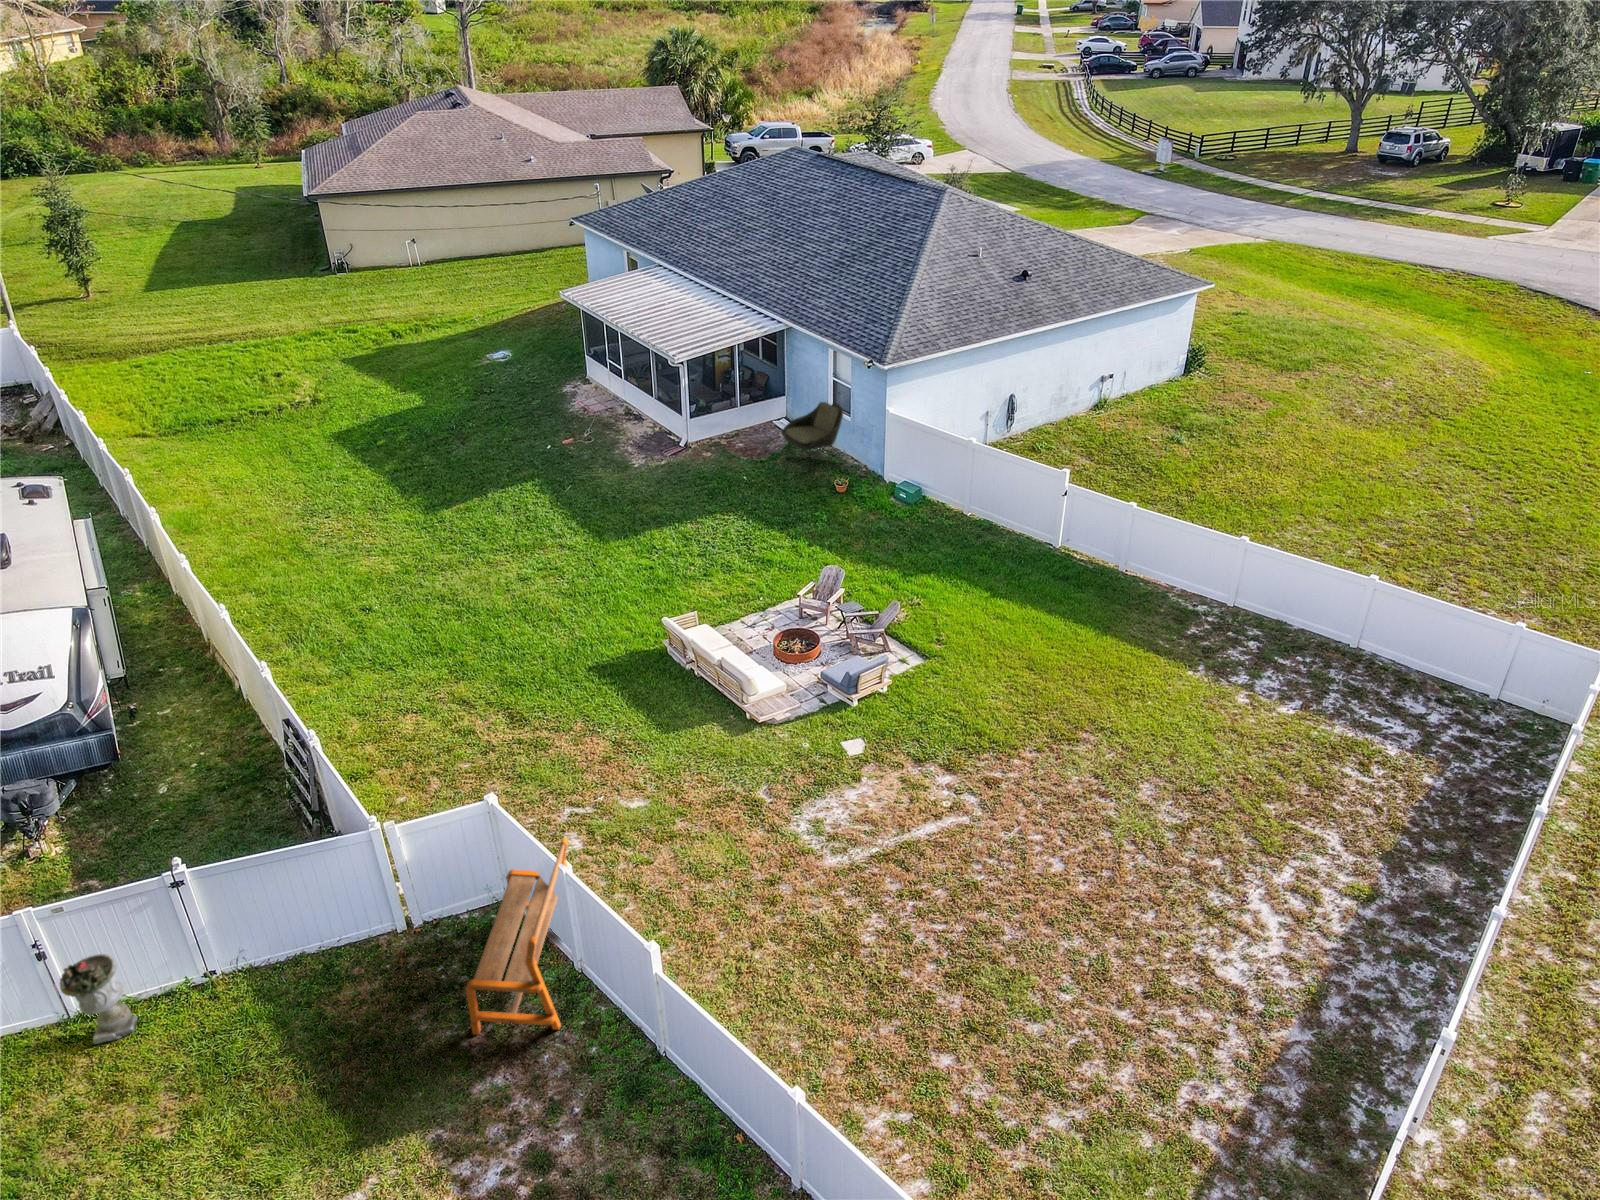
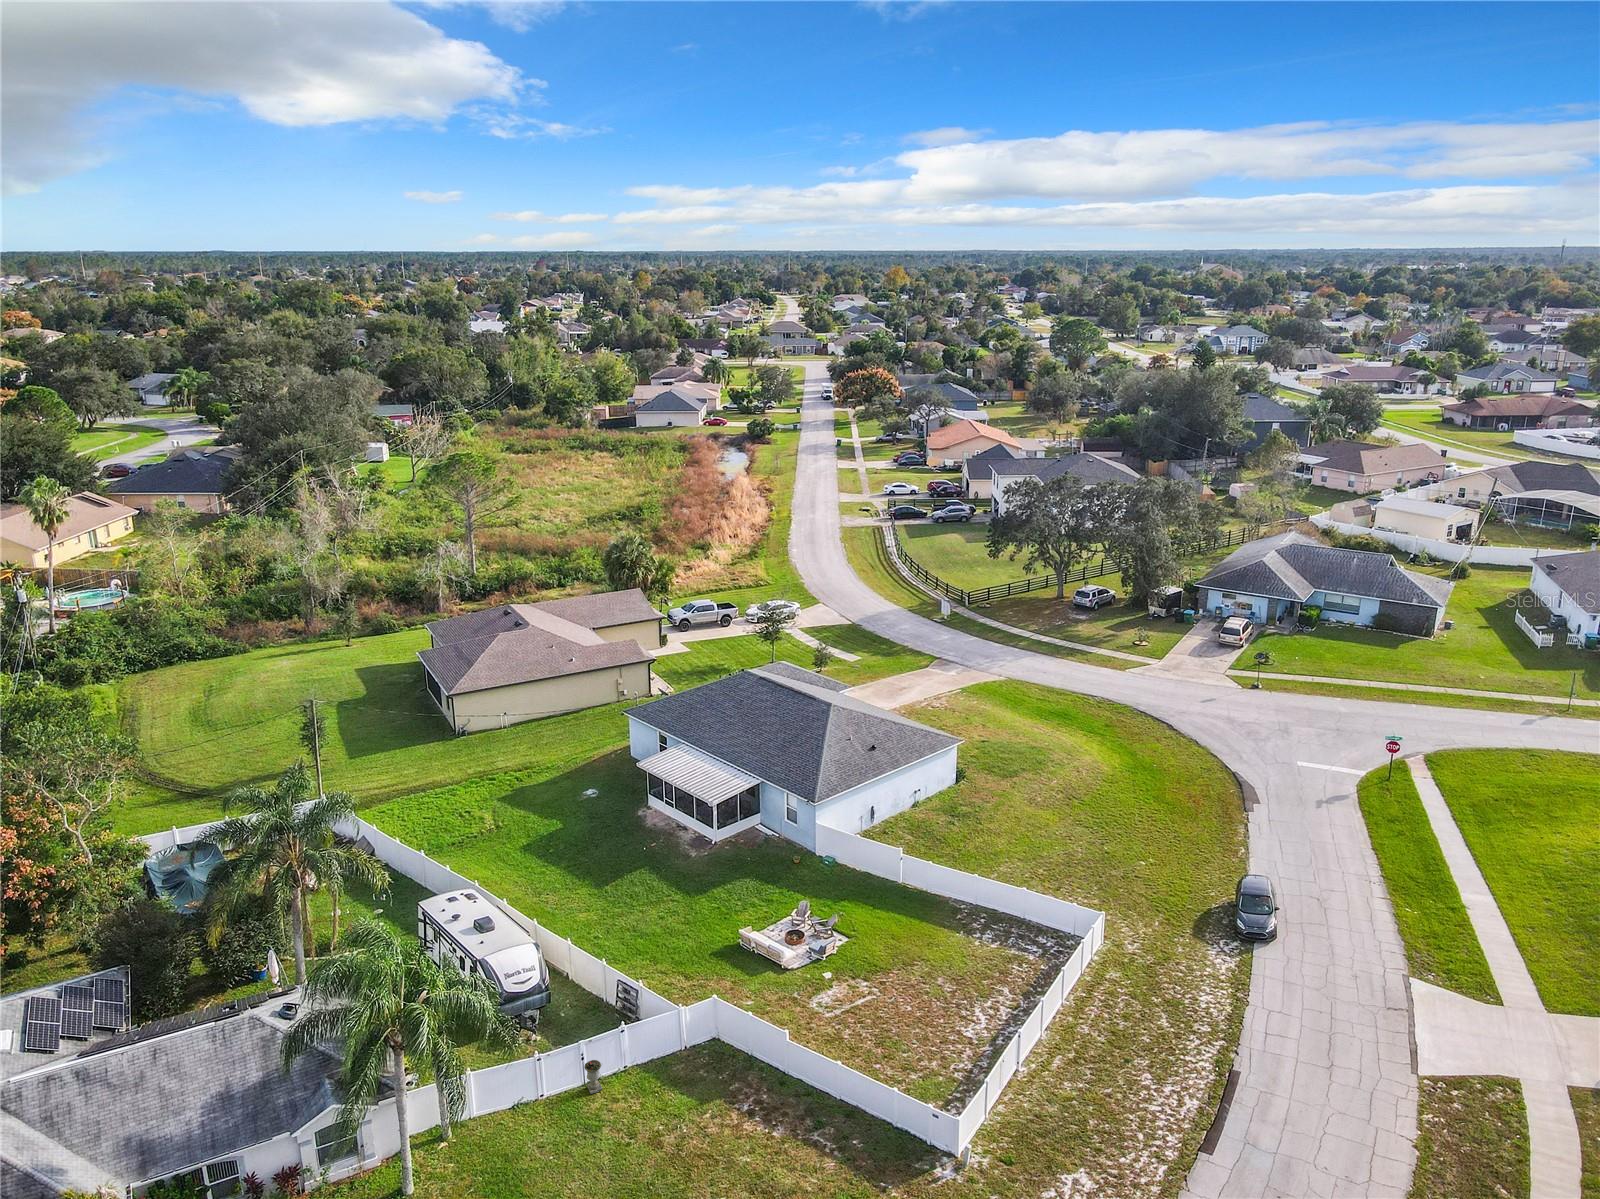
lounge chair: present [782,402,843,473] -> none [762,816,794,855]
bench: present [466,838,568,1035] -> none [719,1006,750,1077]

